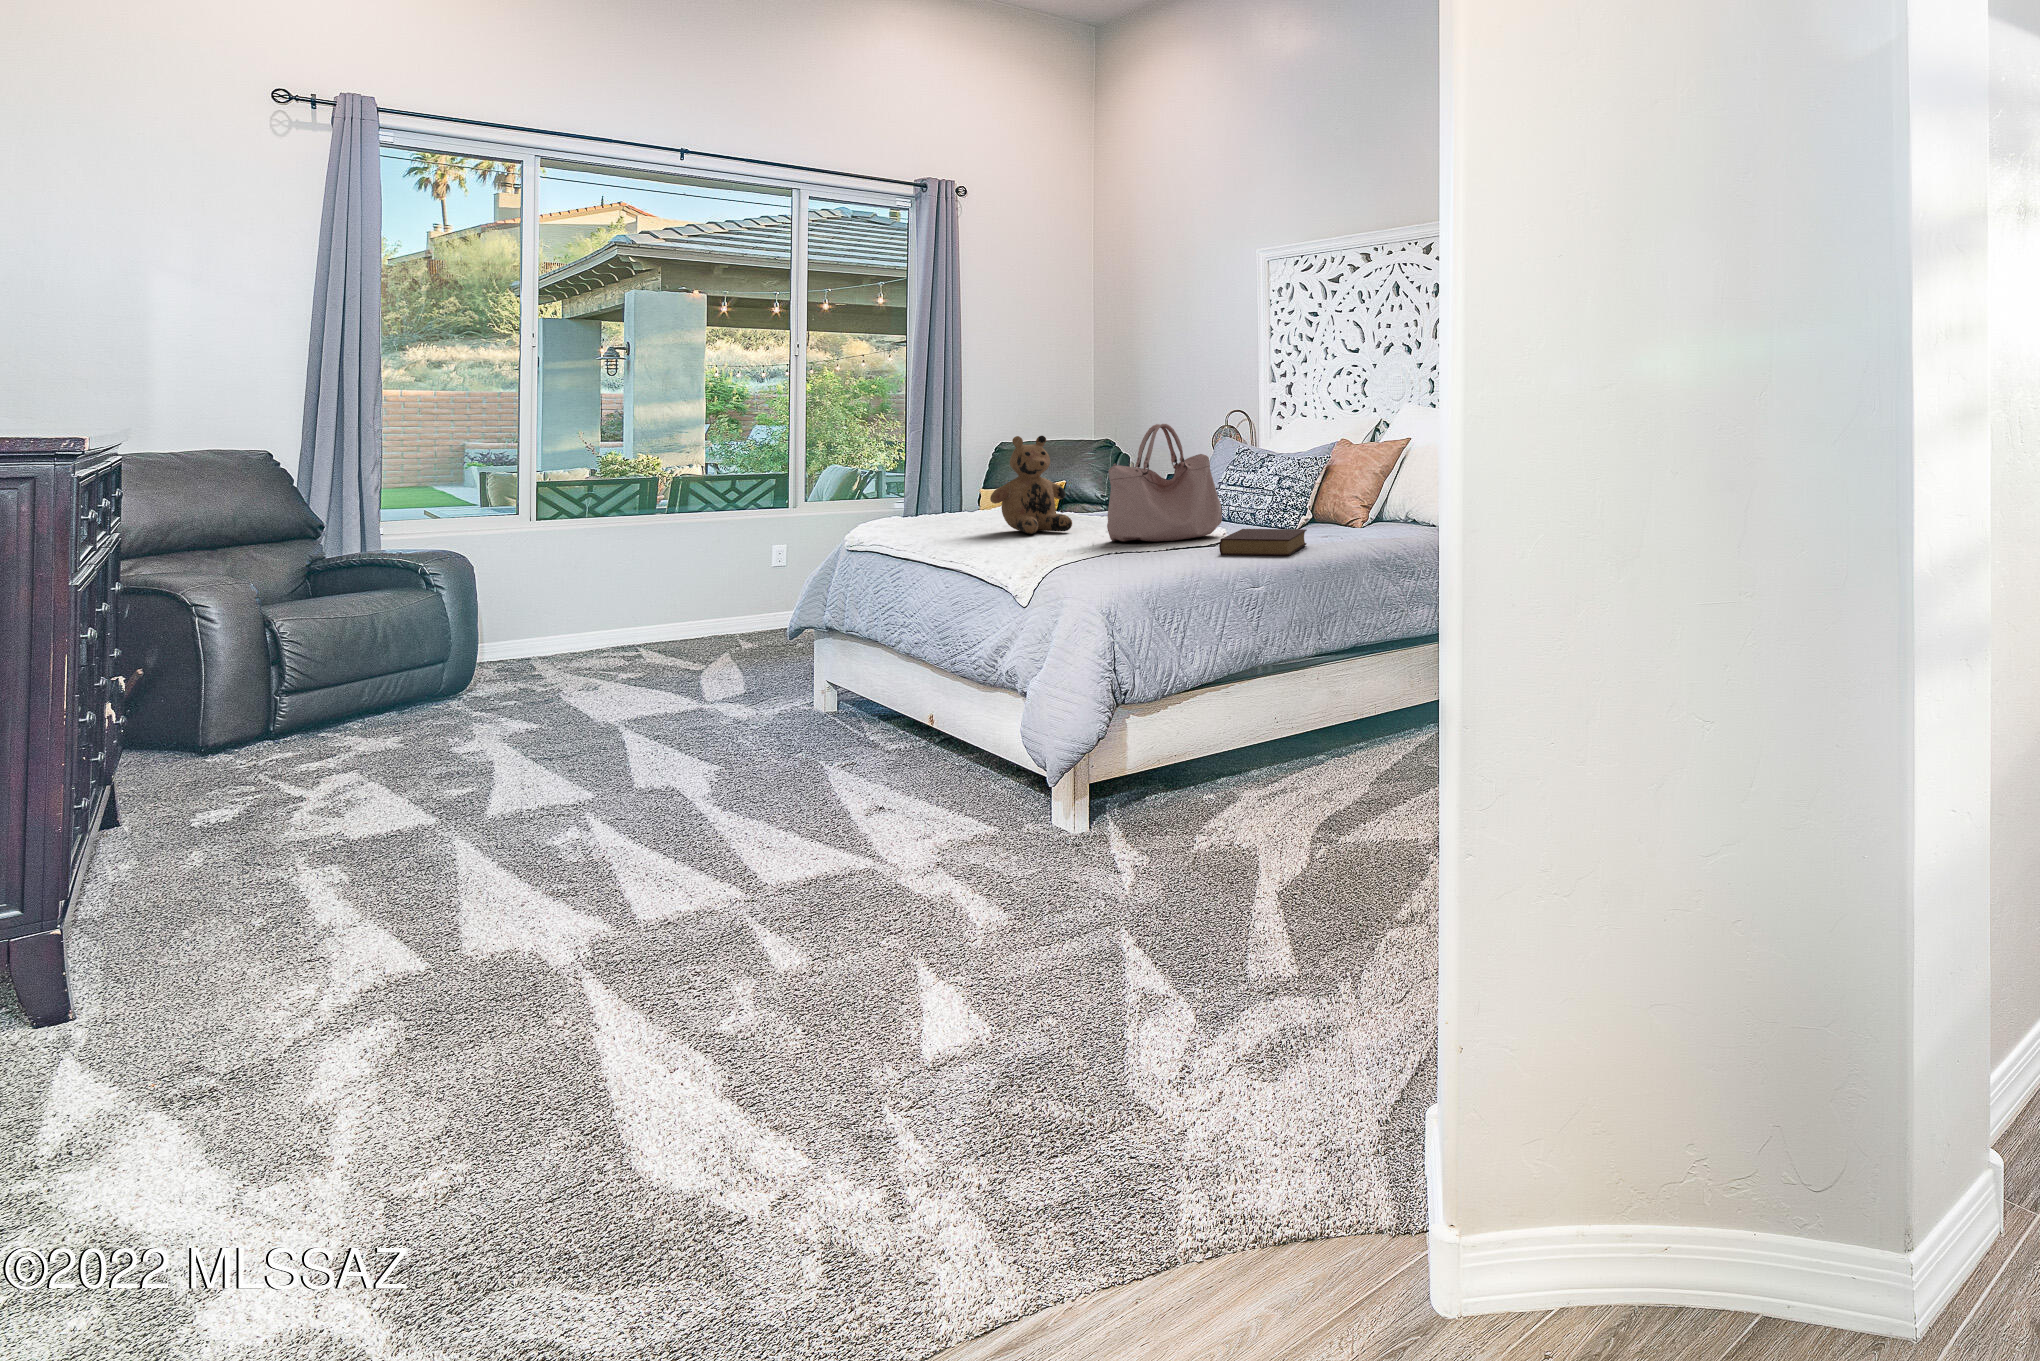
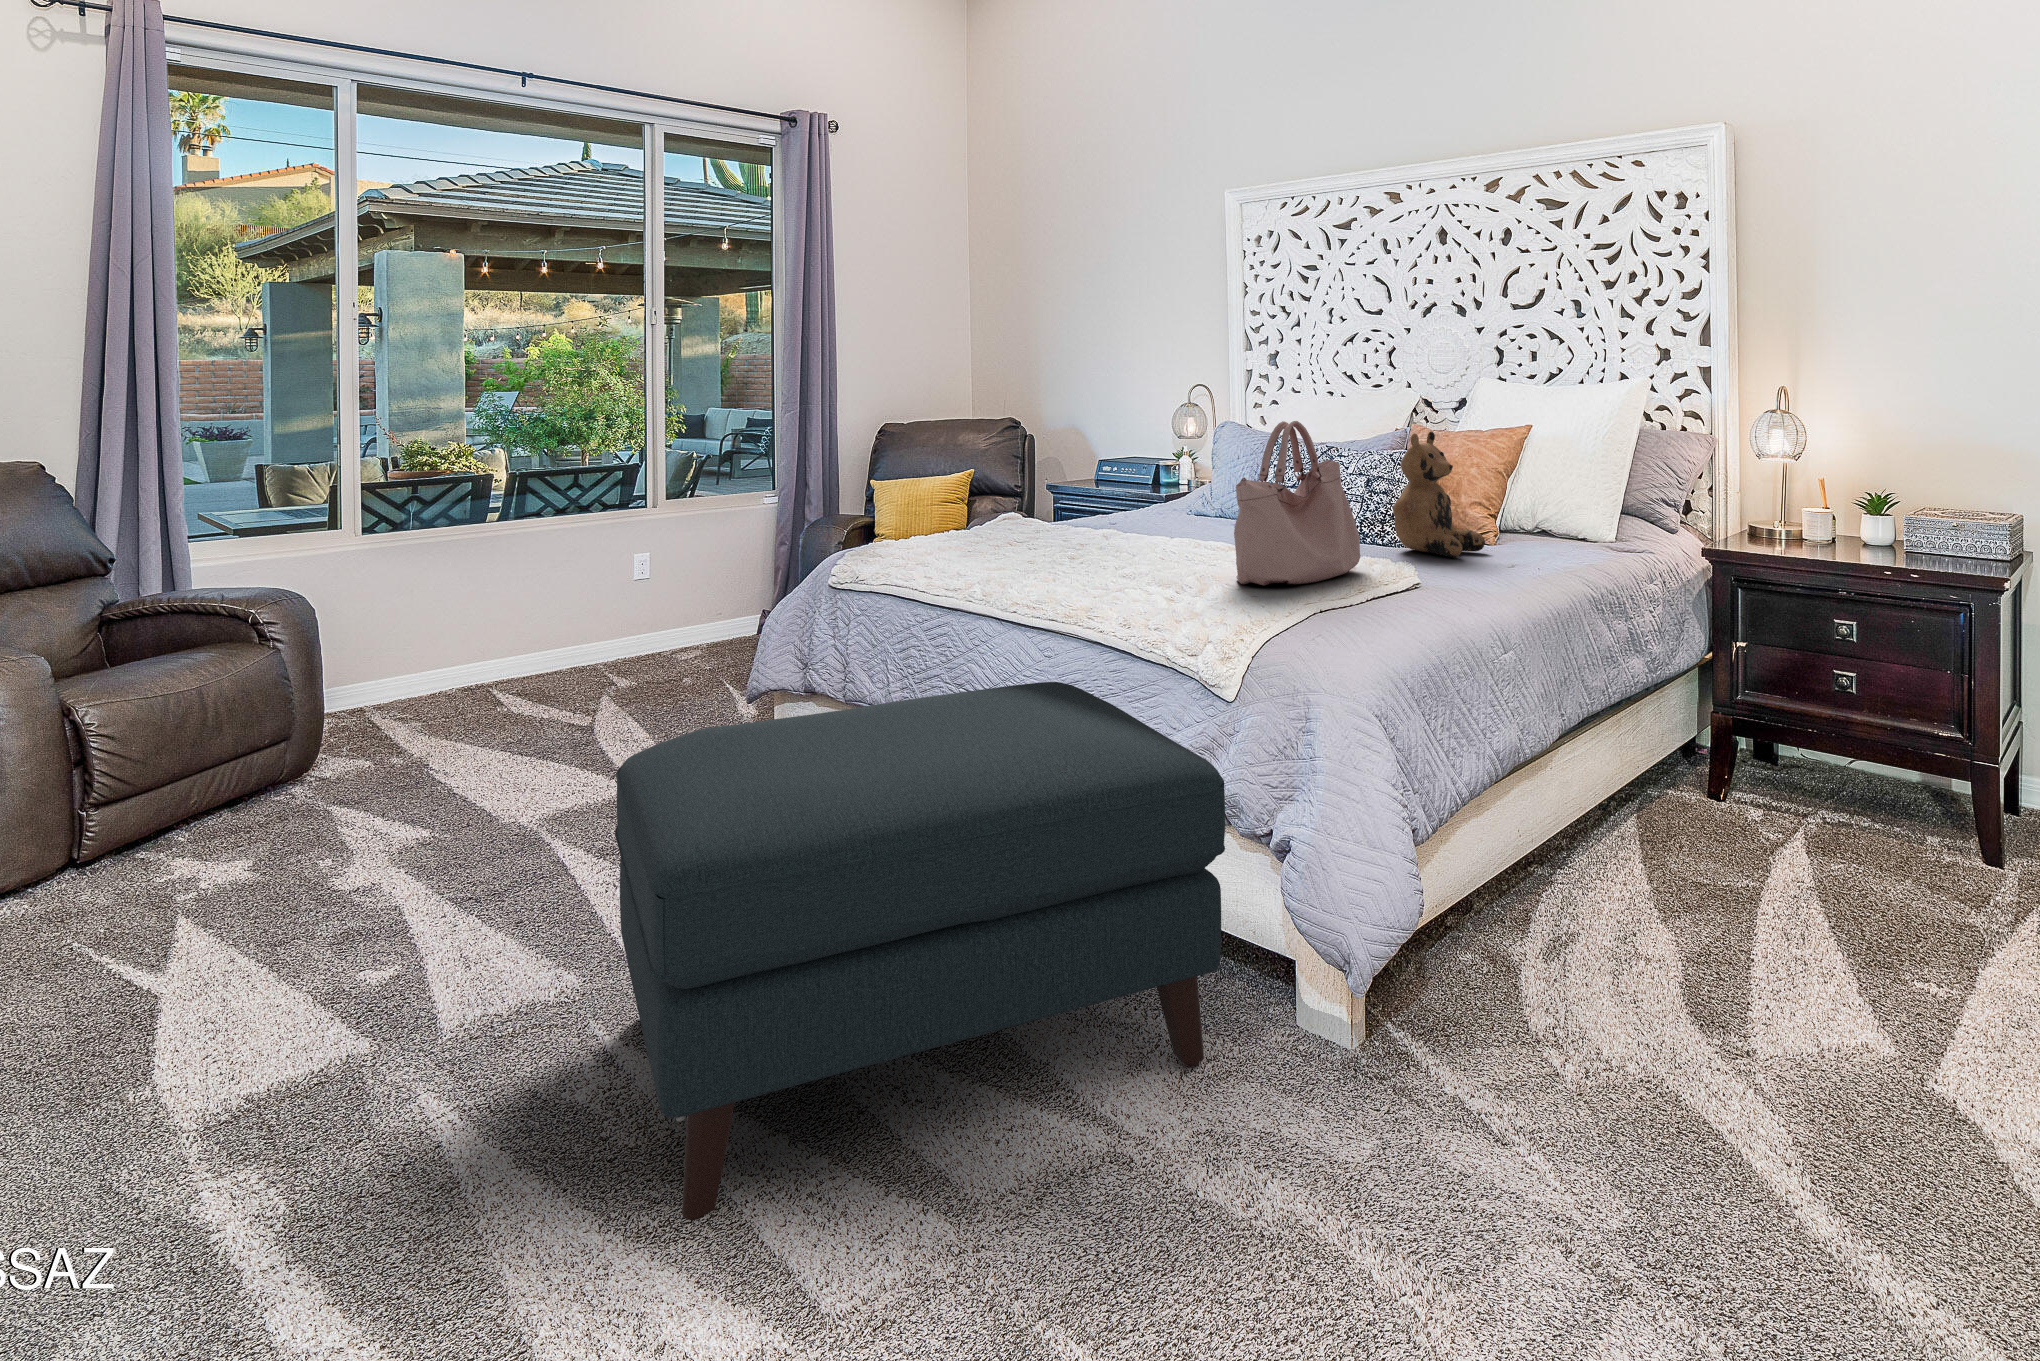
teddy bear: present [990,436,1072,534] -> present [1393,432,1485,557]
book: present [1219,529,1307,556] -> none [1422,566,1541,611]
ottoman: none [551,601,984,899] -> present [615,682,1225,1220]

